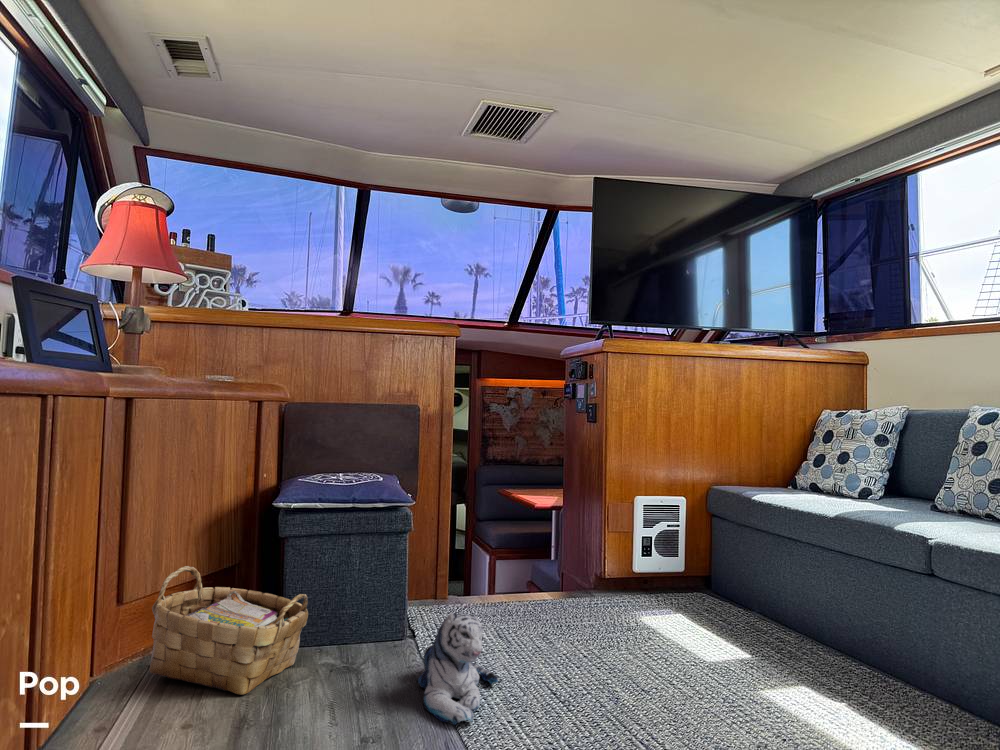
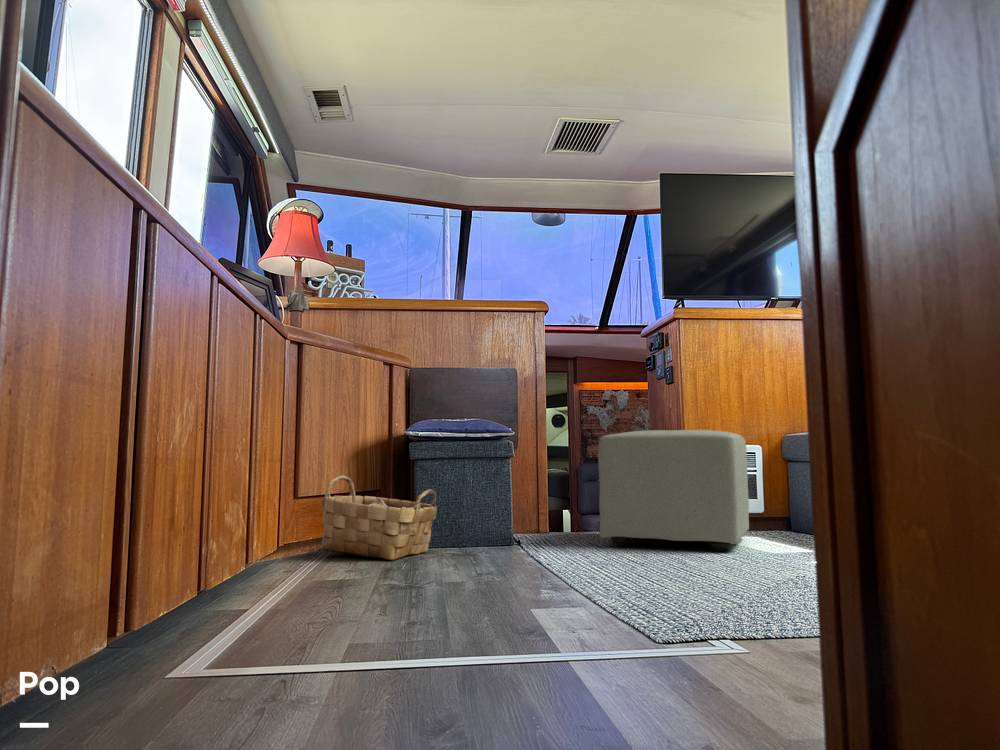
ottoman: none [510,497,679,660] -> present [598,430,749,551]
plush toy: present [417,613,498,725] -> none [523,494,589,568]

